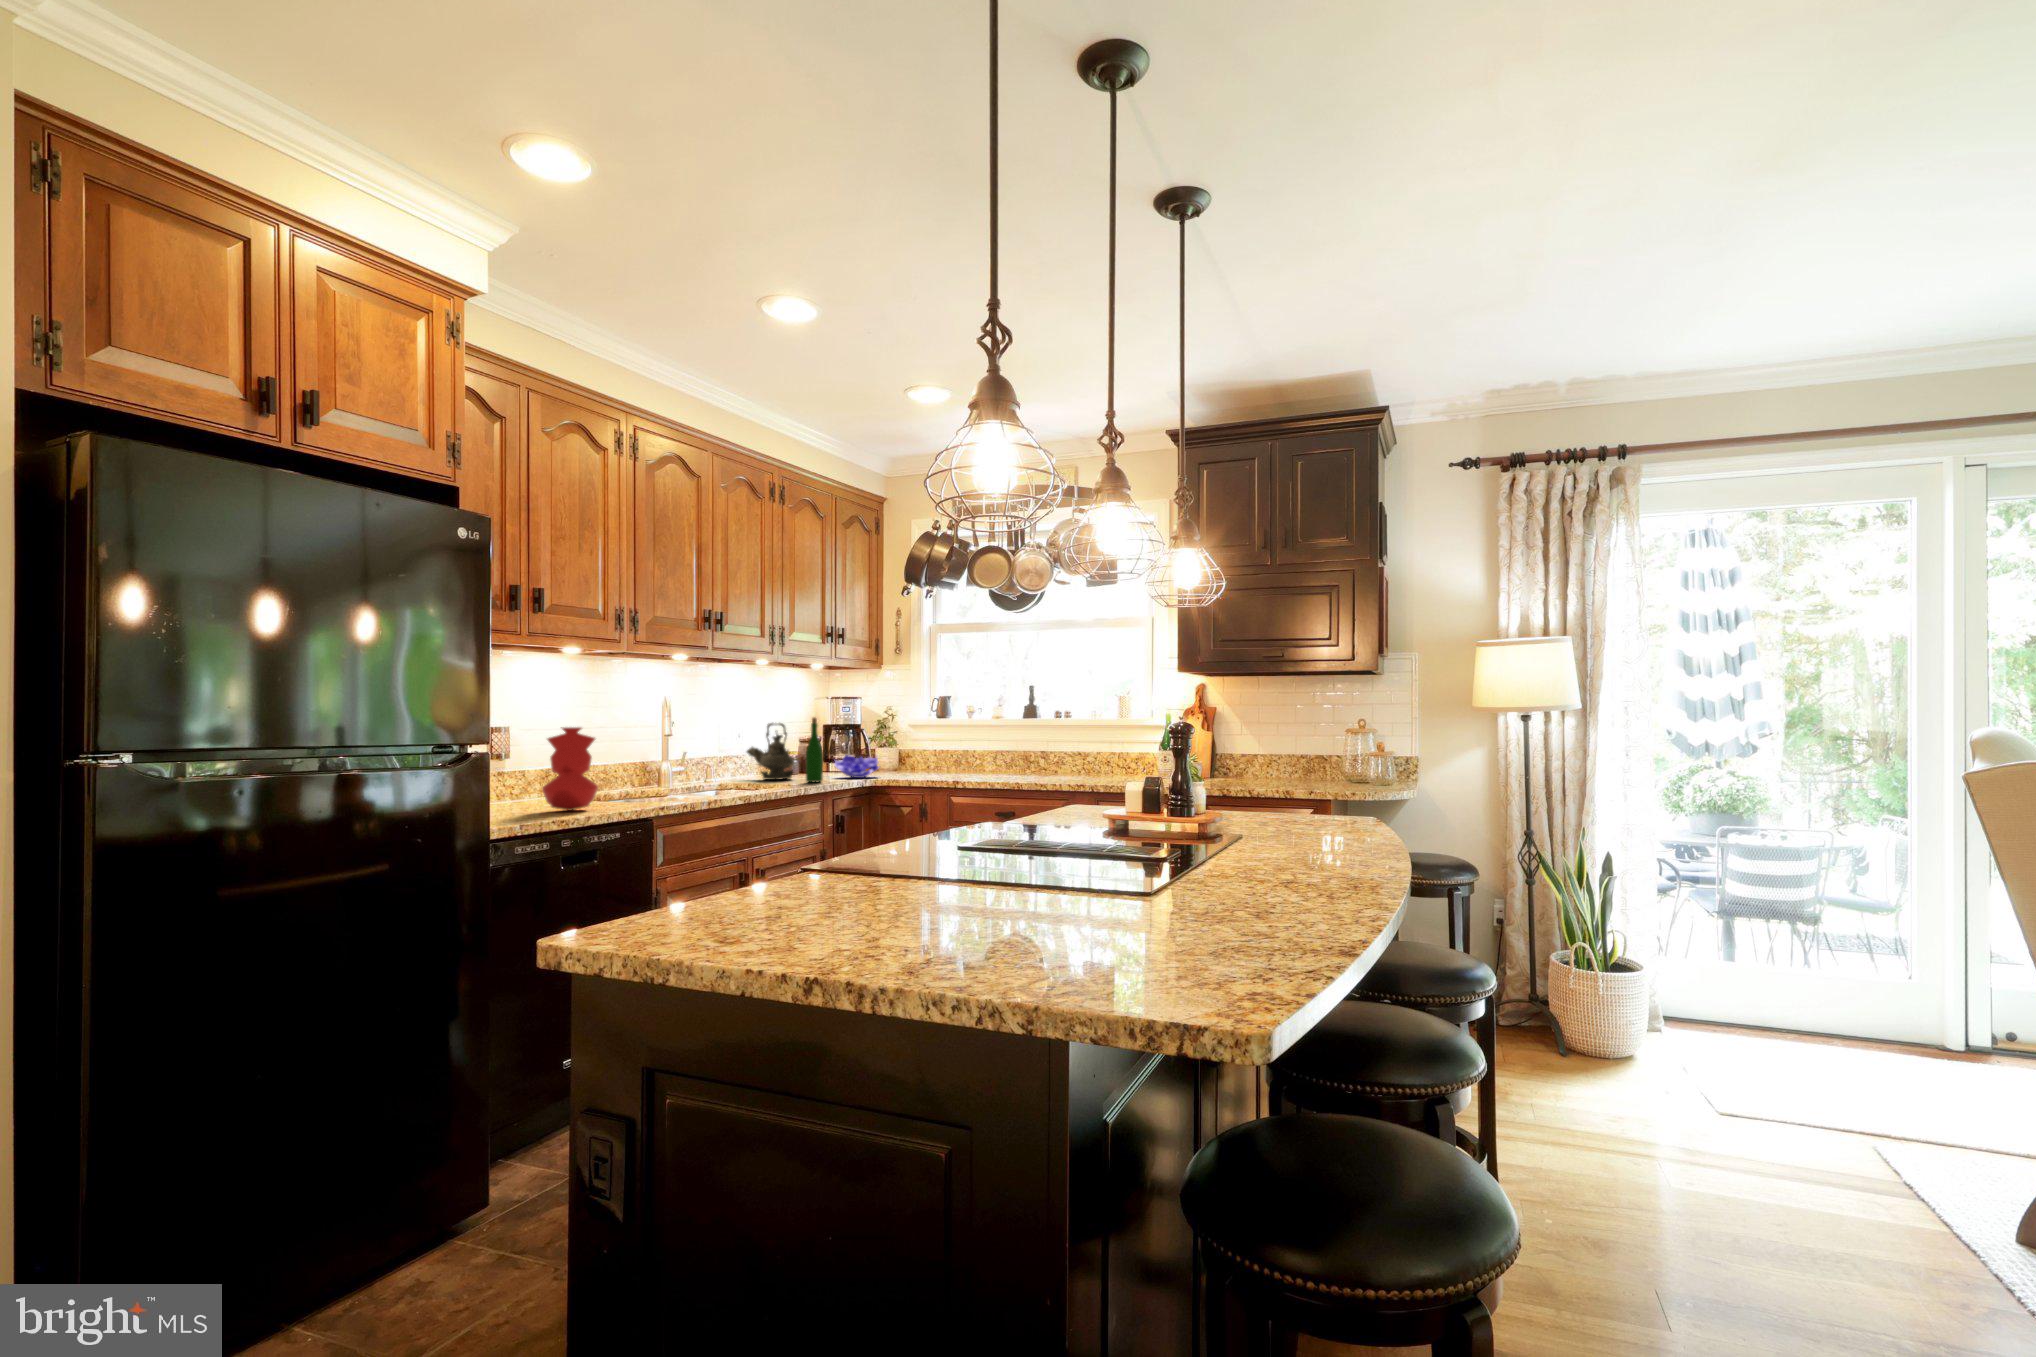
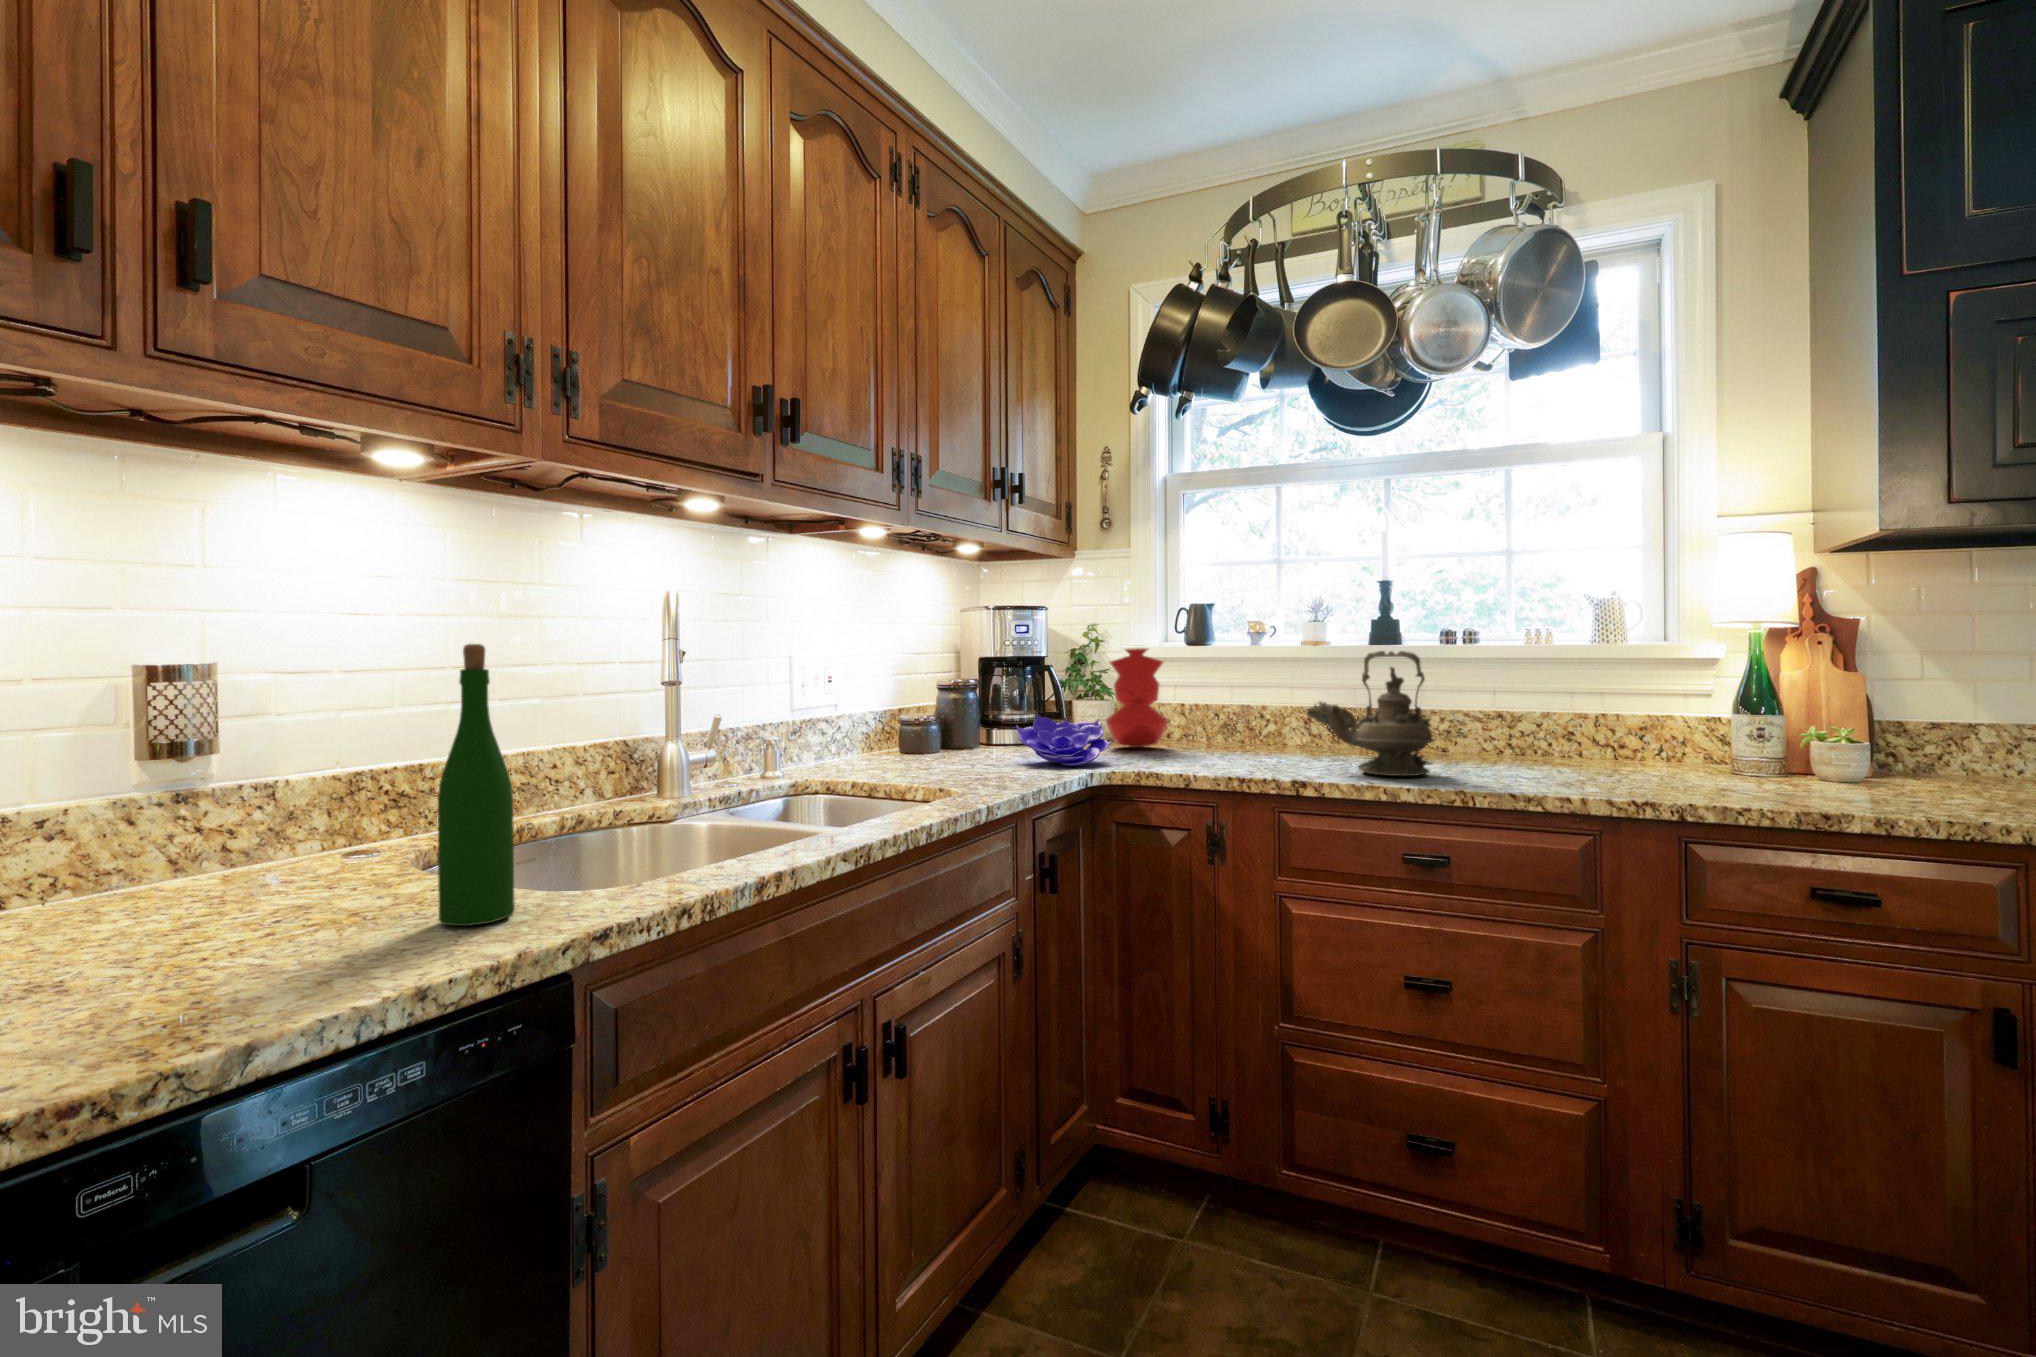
wine bottle: present [806,718,823,782] -> present [438,644,515,926]
teapot: present [747,723,794,780] -> present [1307,651,1435,776]
vase: present [542,727,598,810] -> present [1106,648,1168,748]

